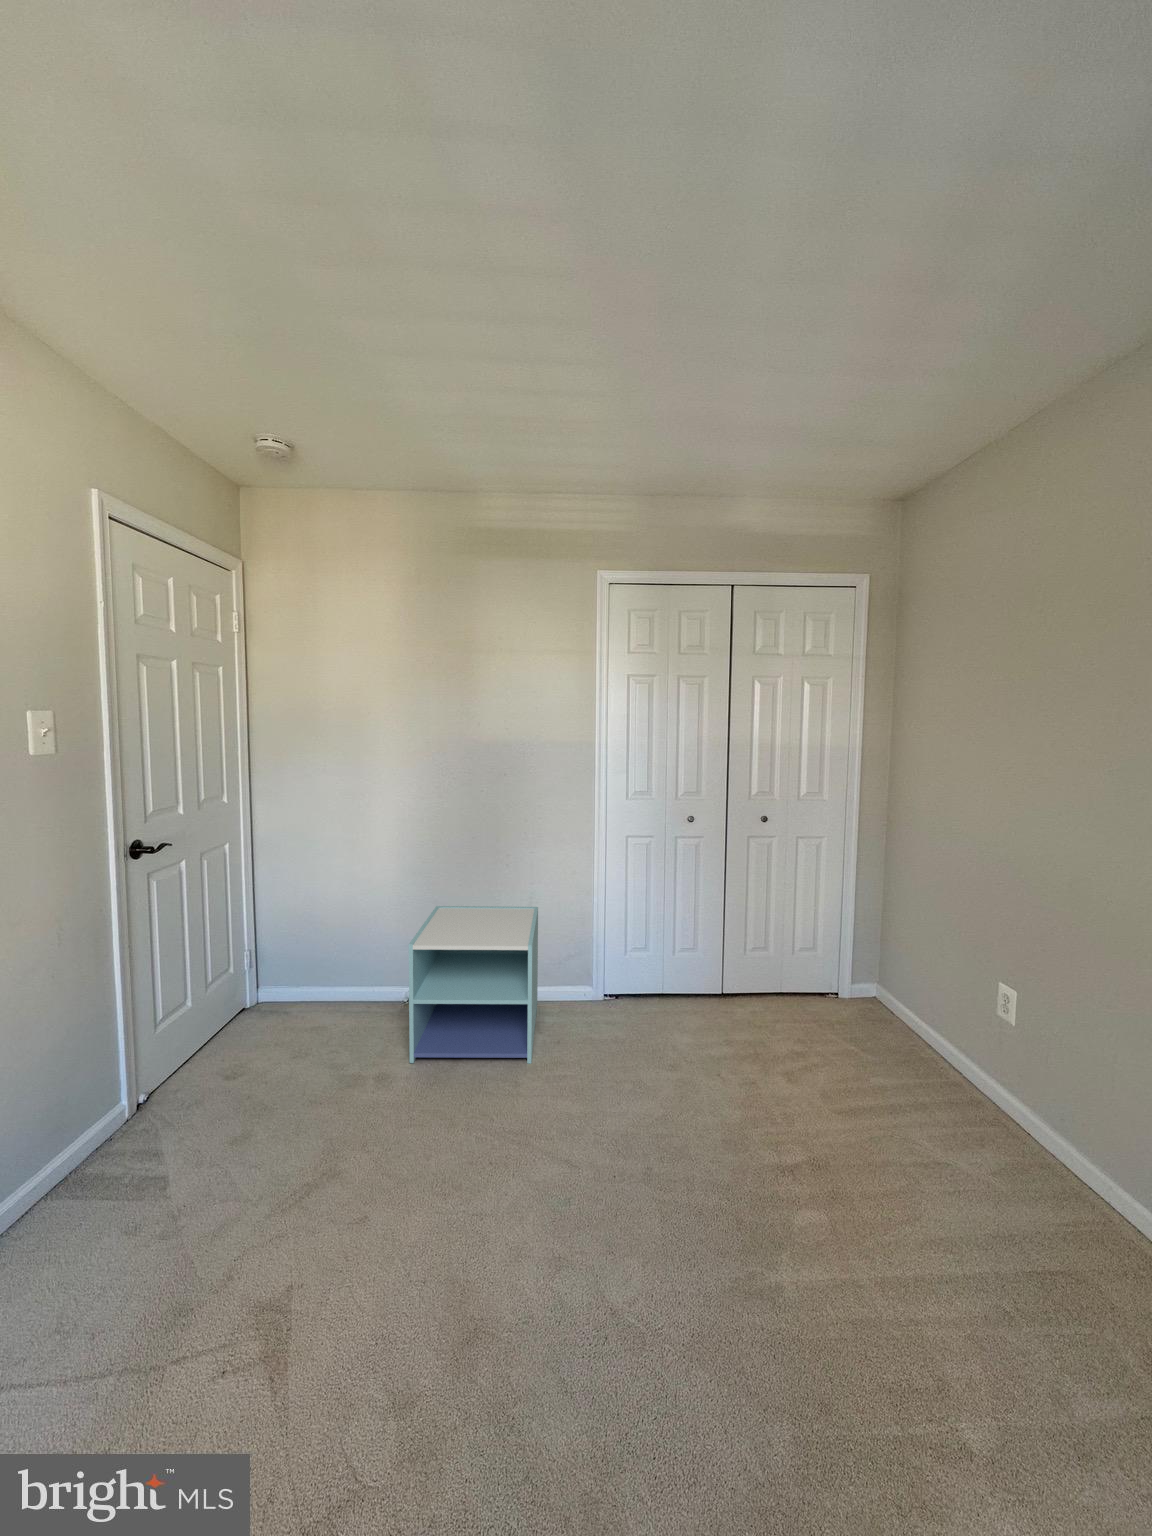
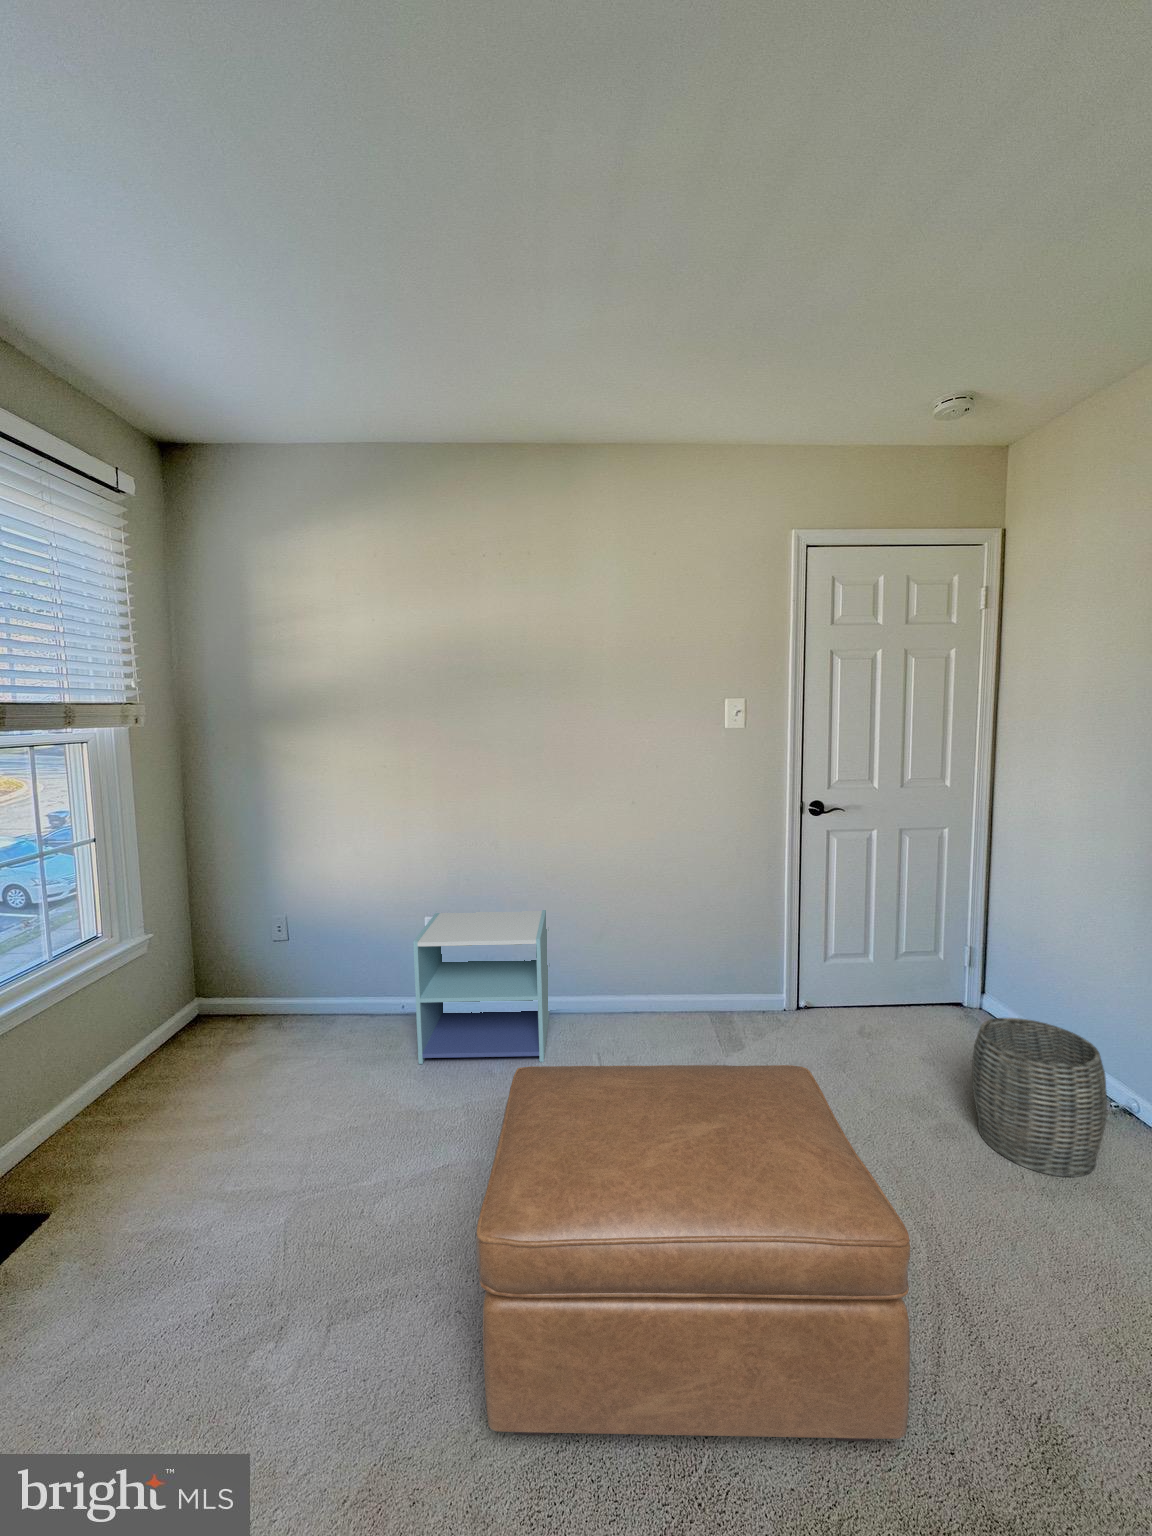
woven basket: none [938,1033,1063,1187] -> present [972,1018,1107,1177]
ottoman: none [478,1075,889,1443] -> present [476,1065,910,1441]

